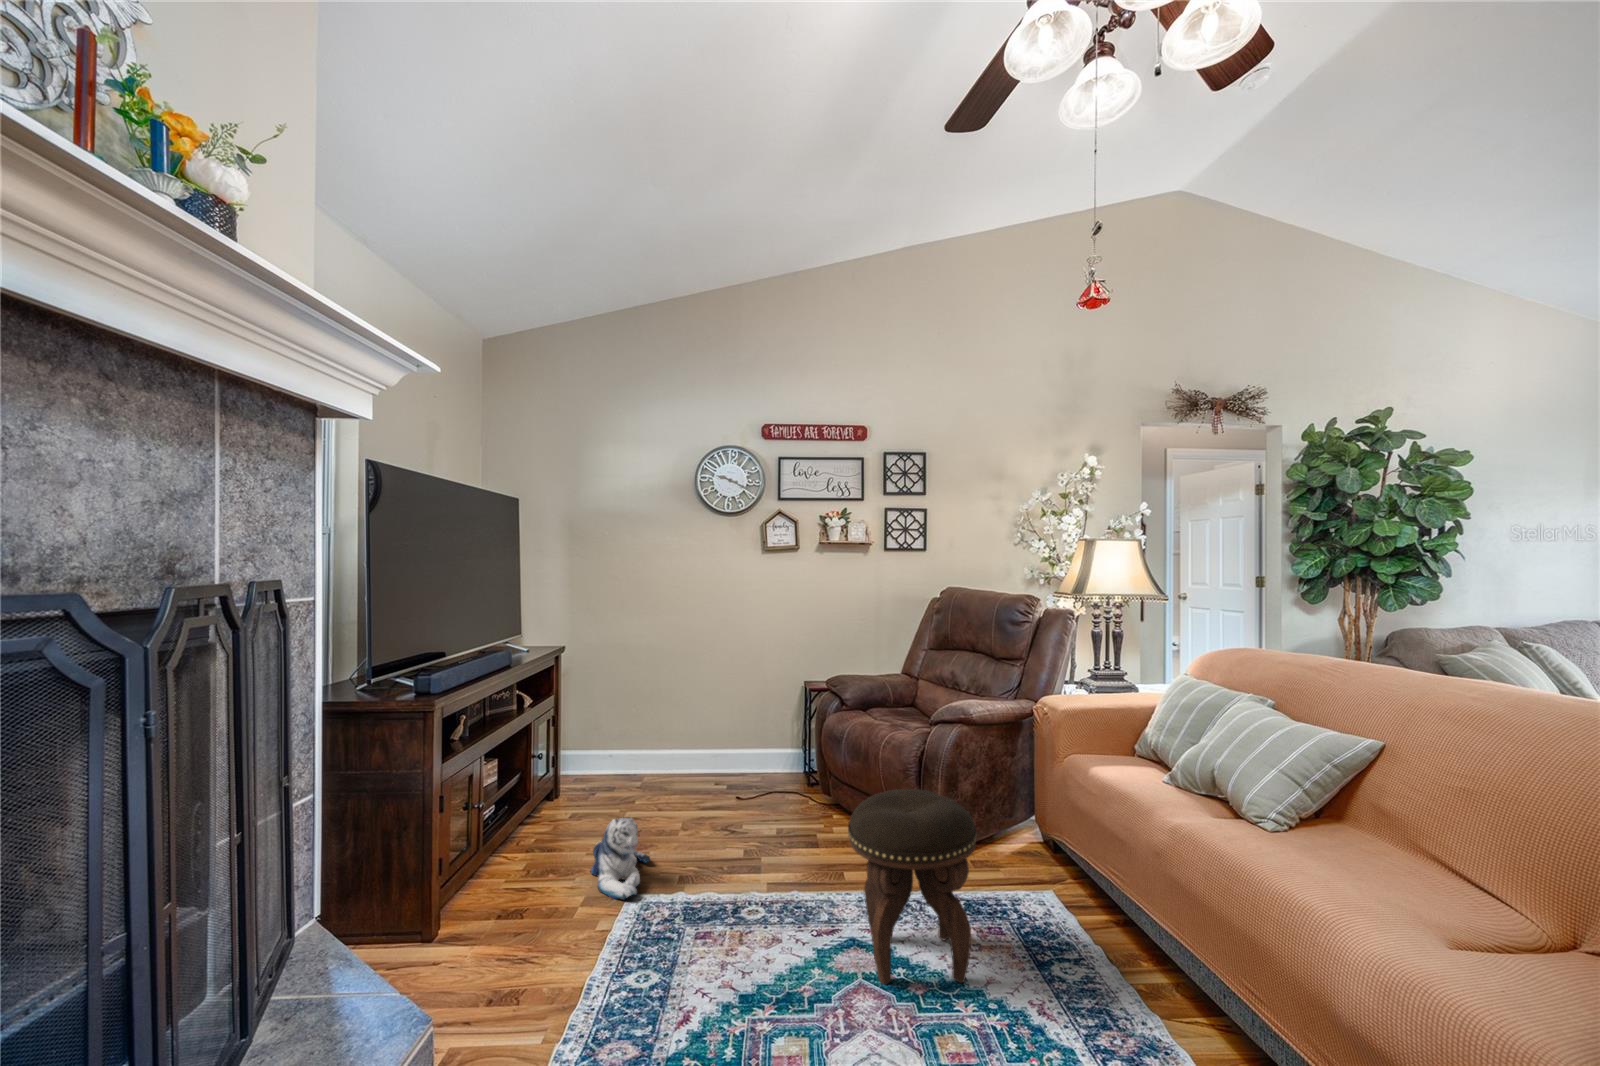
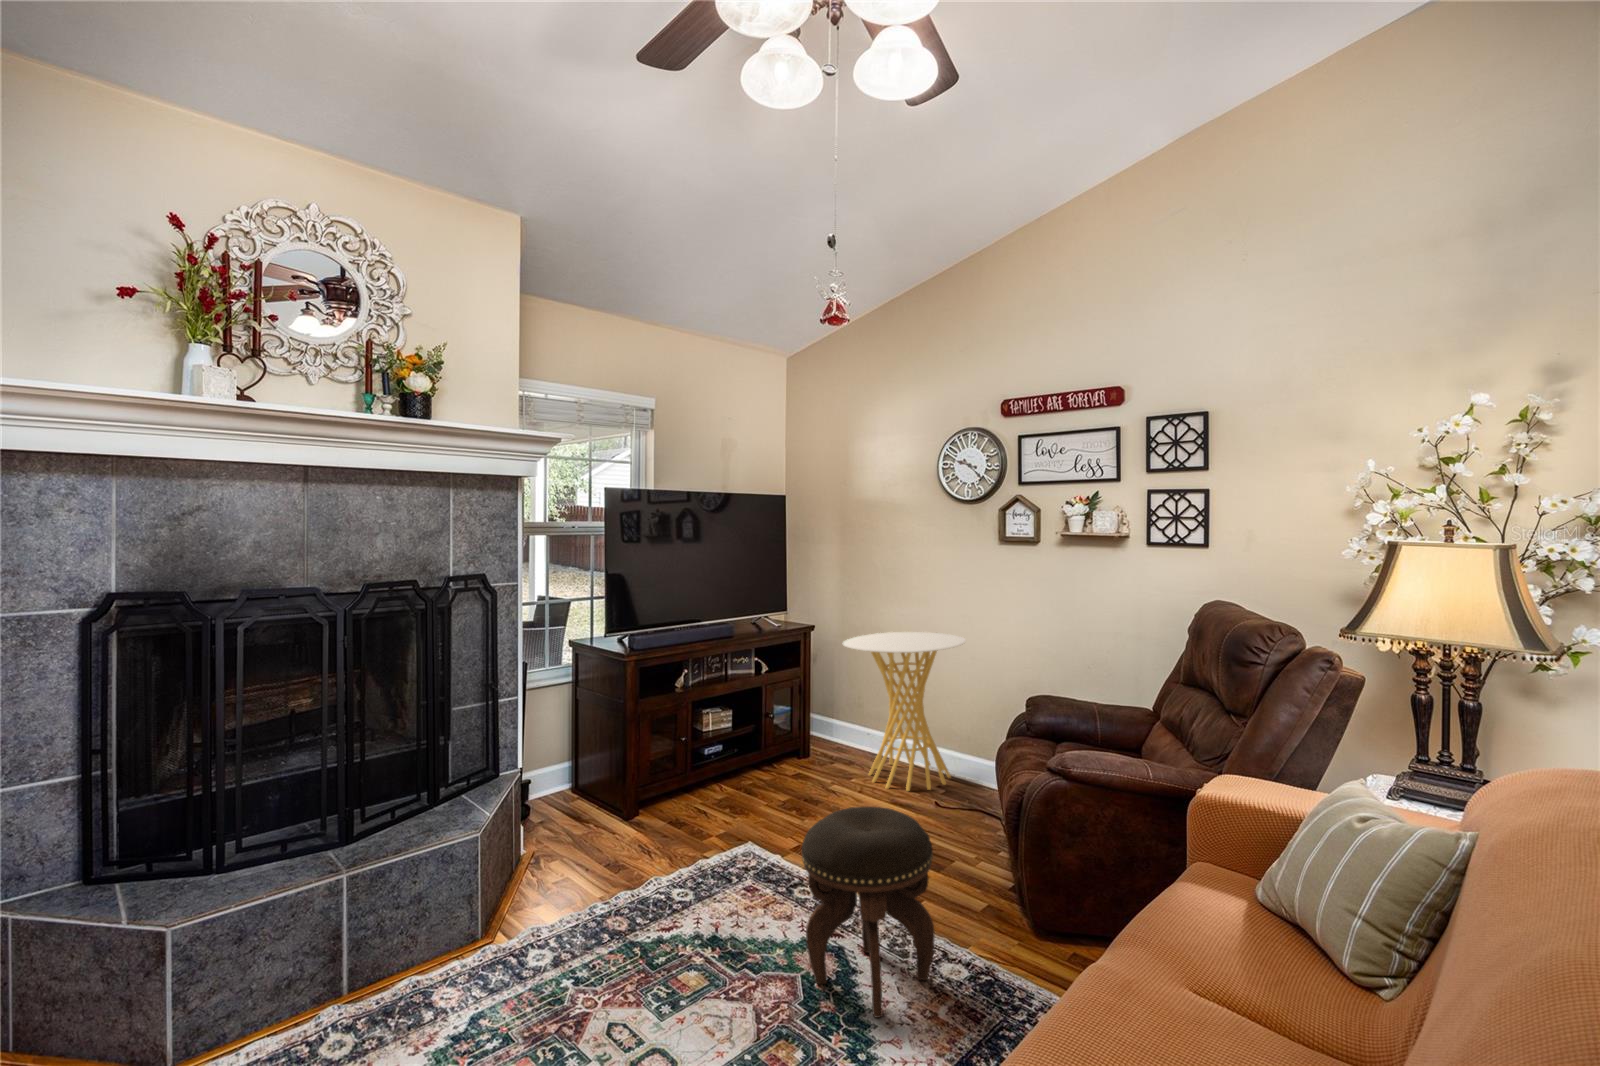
side table: none [620,644,744,810] -> present [843,632,966,791]
plush toy: present [590,817,650,900] -> none [742,774,801,840]

